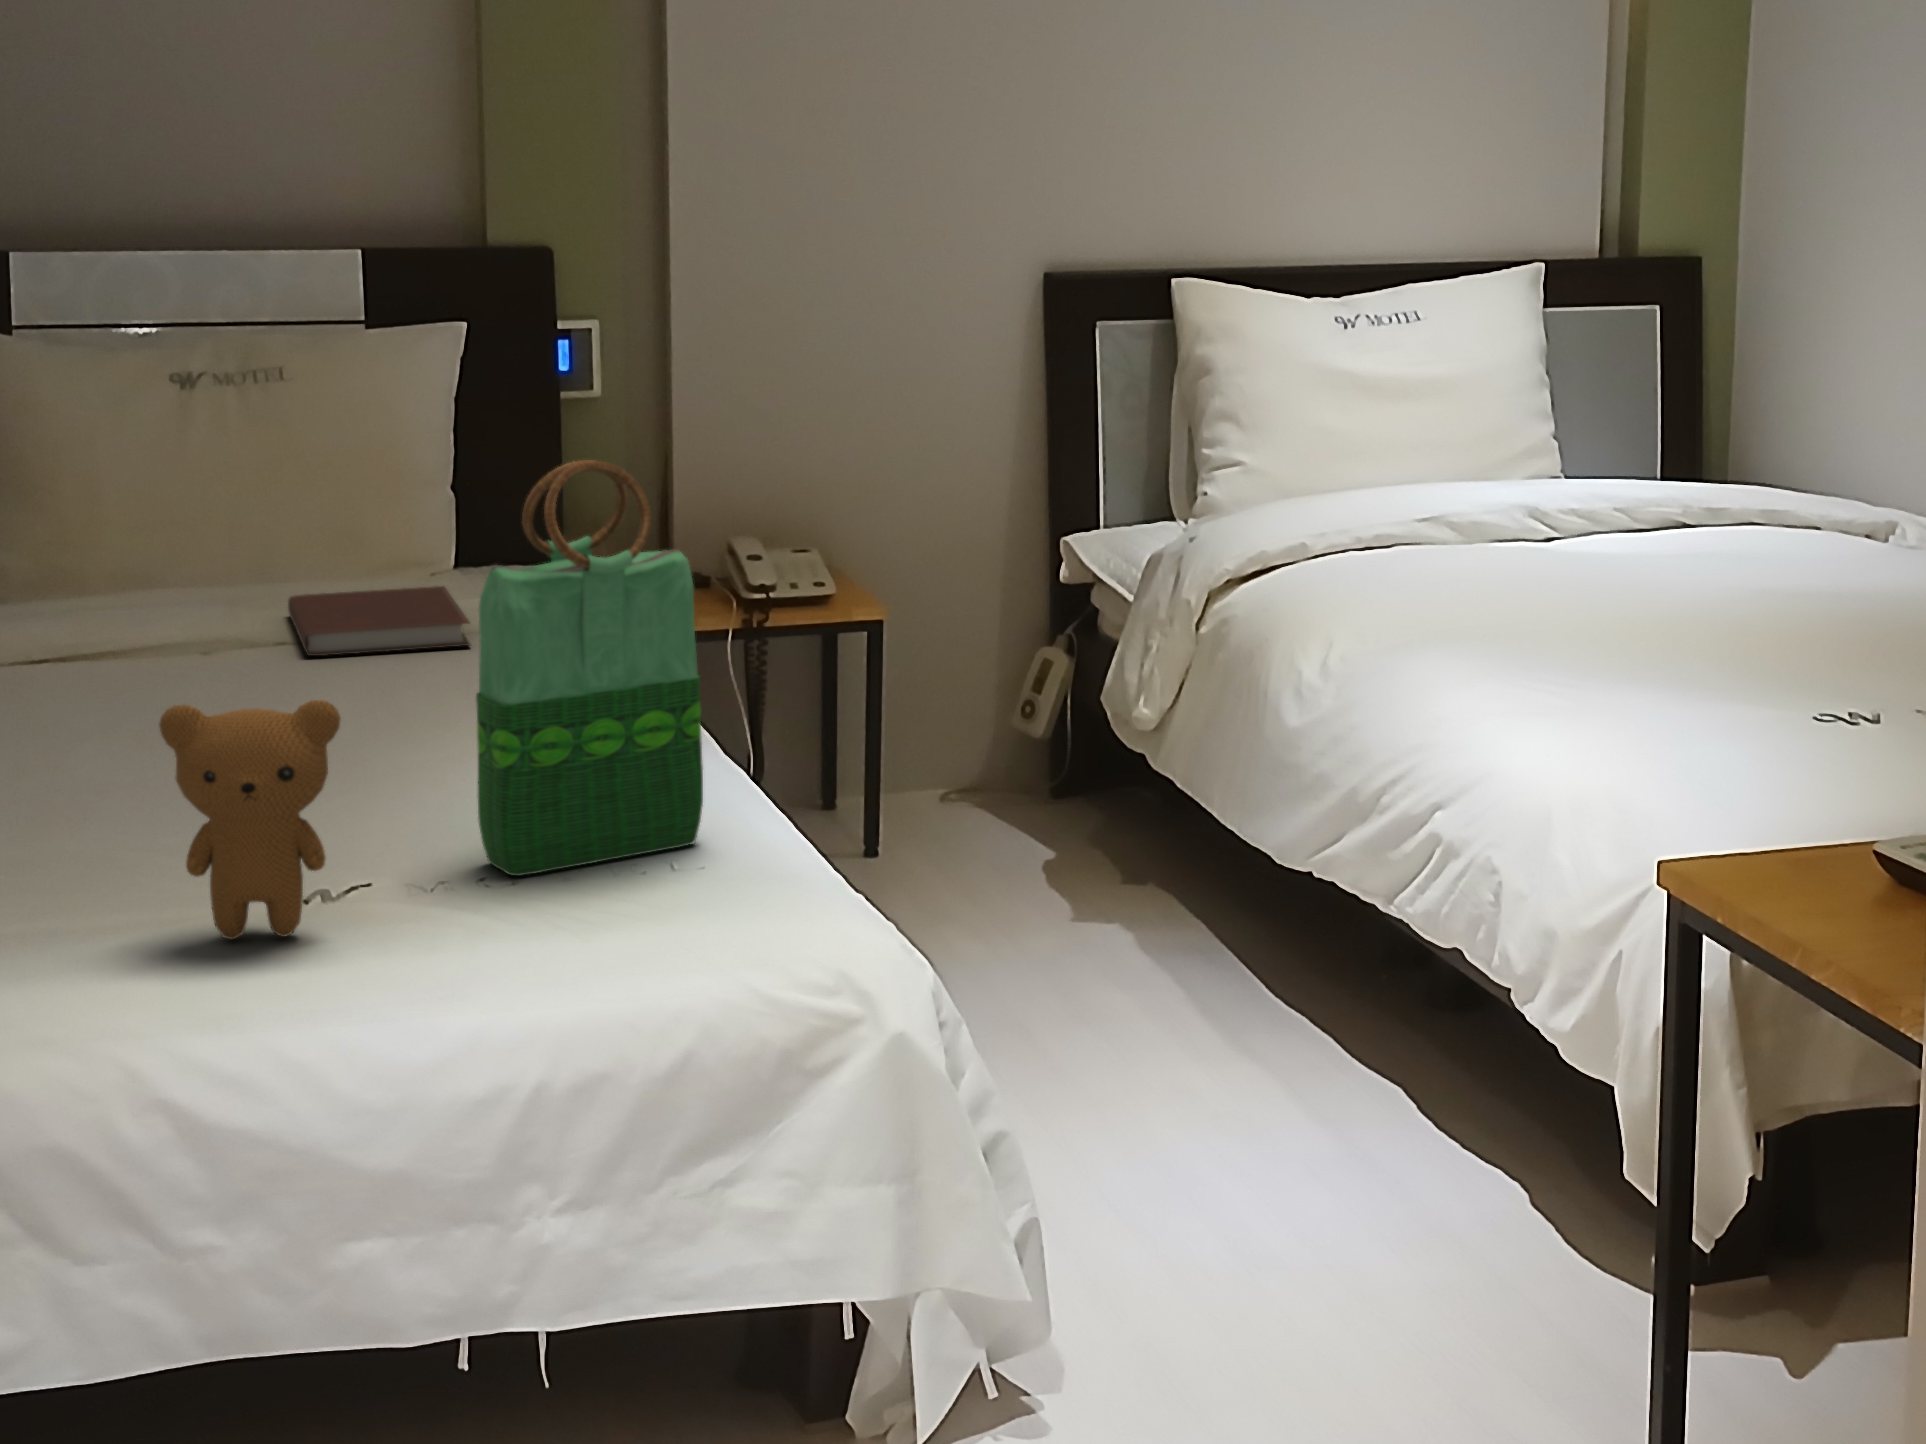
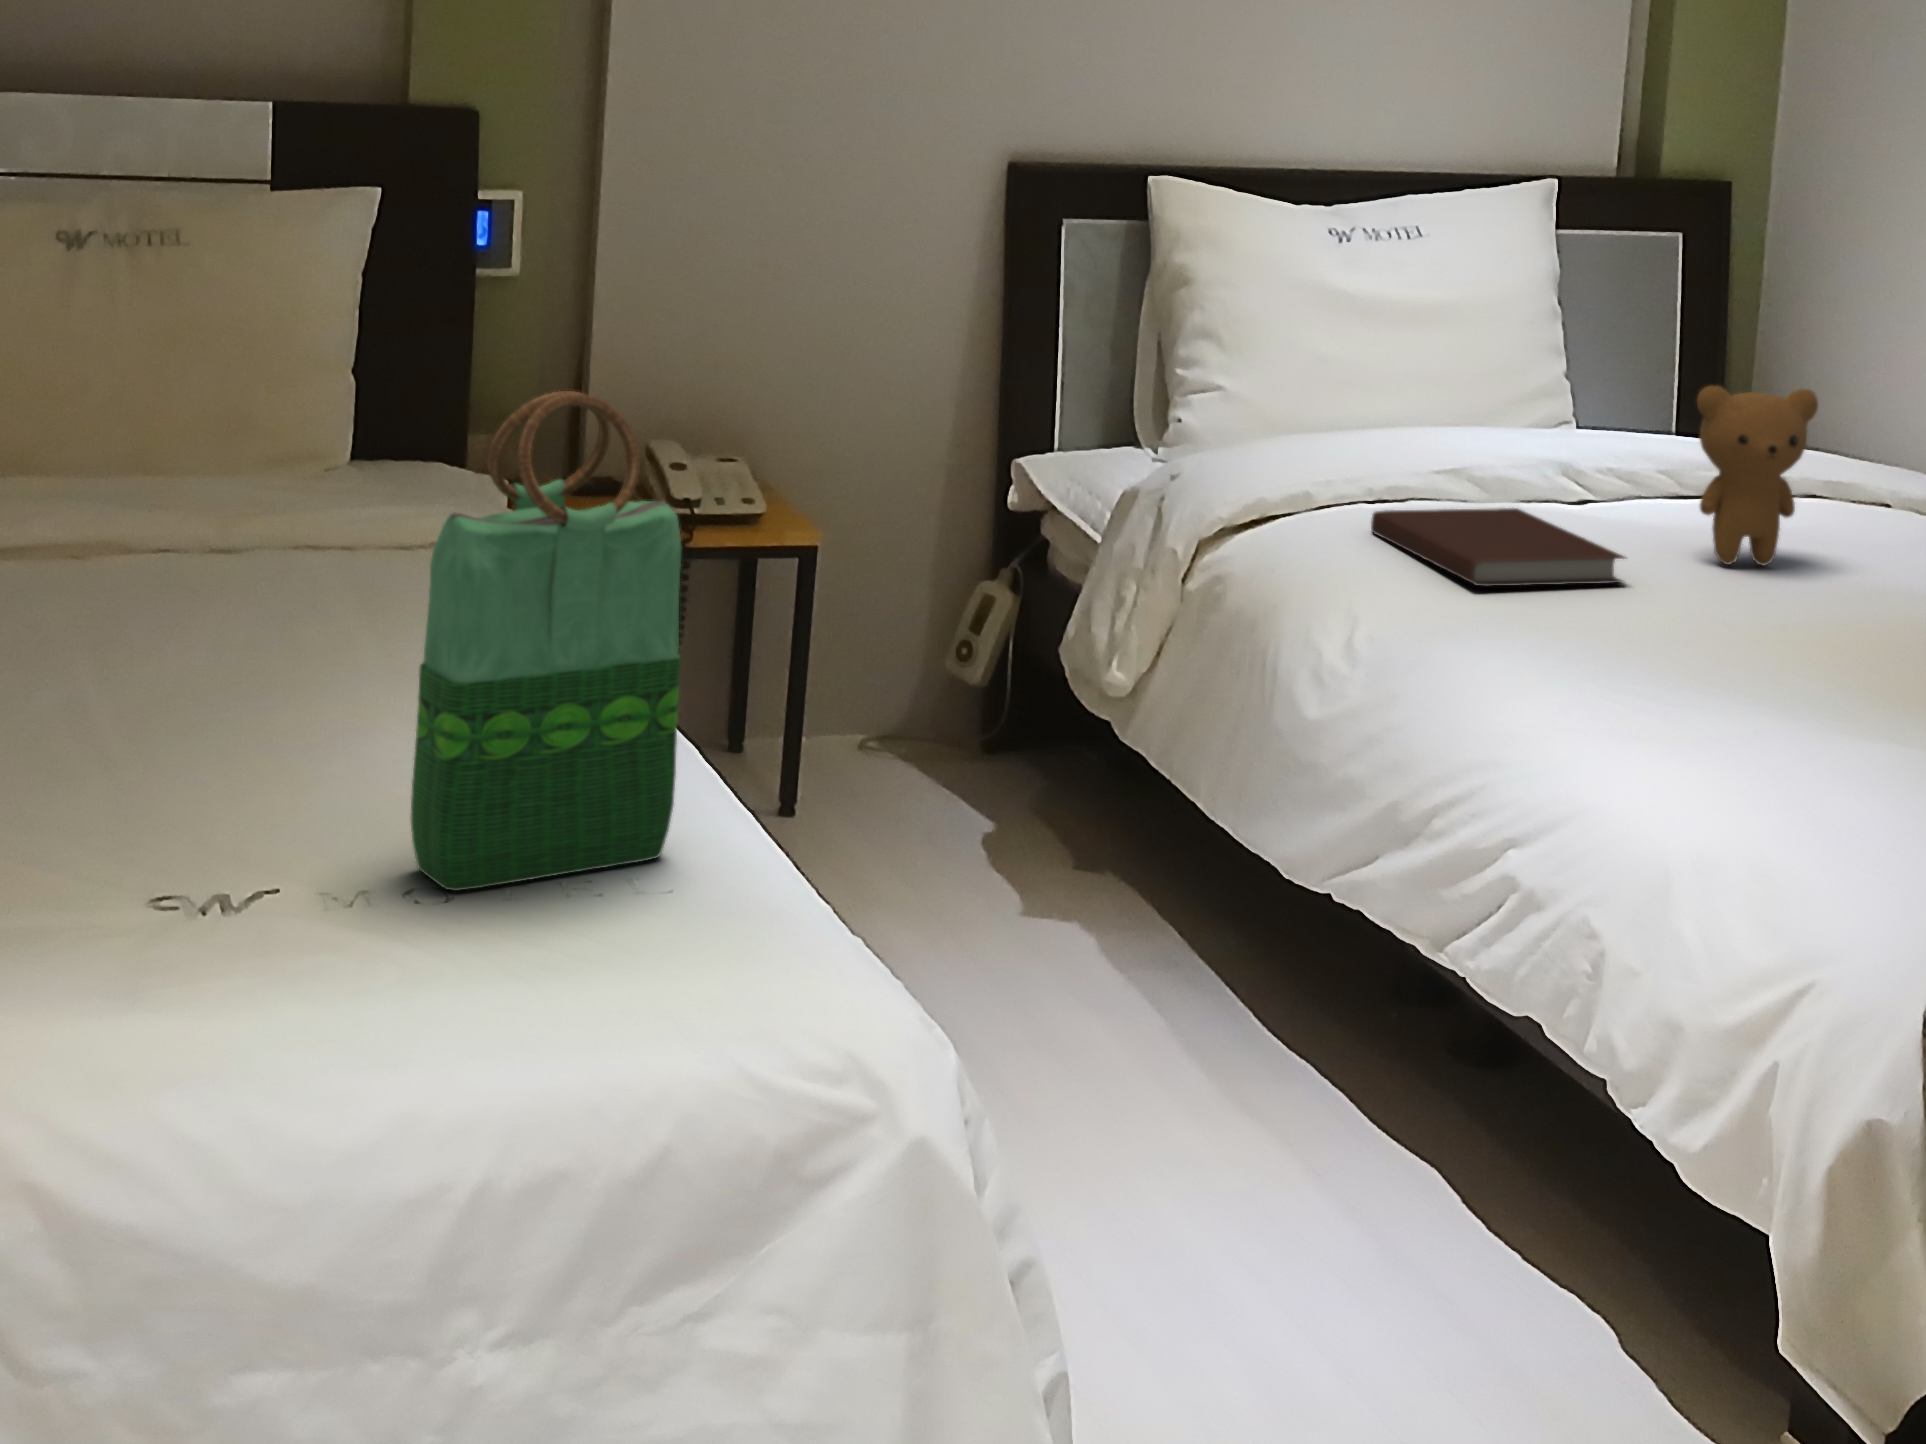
notebook: present [288,586,470,656] -> present [1371,508,1625,586]
teddy bear: present [159,700,341,939] -> present [1697,386,1818,566]

